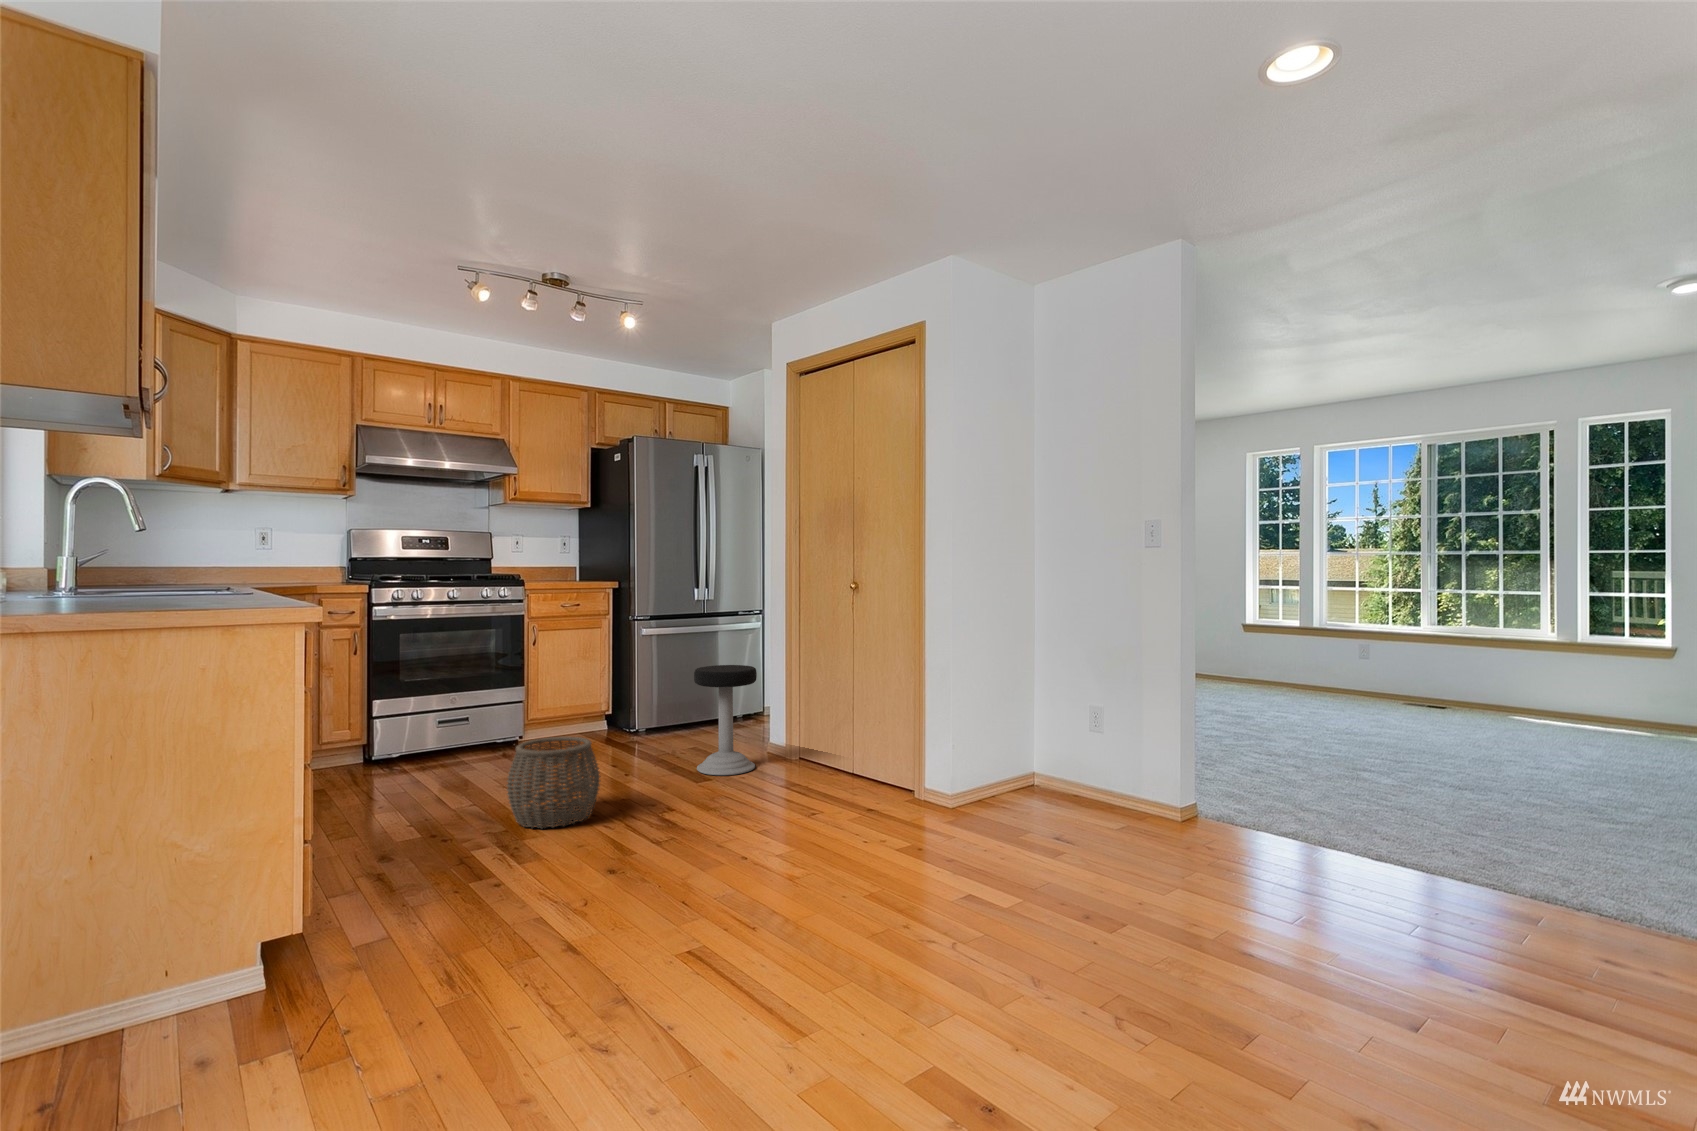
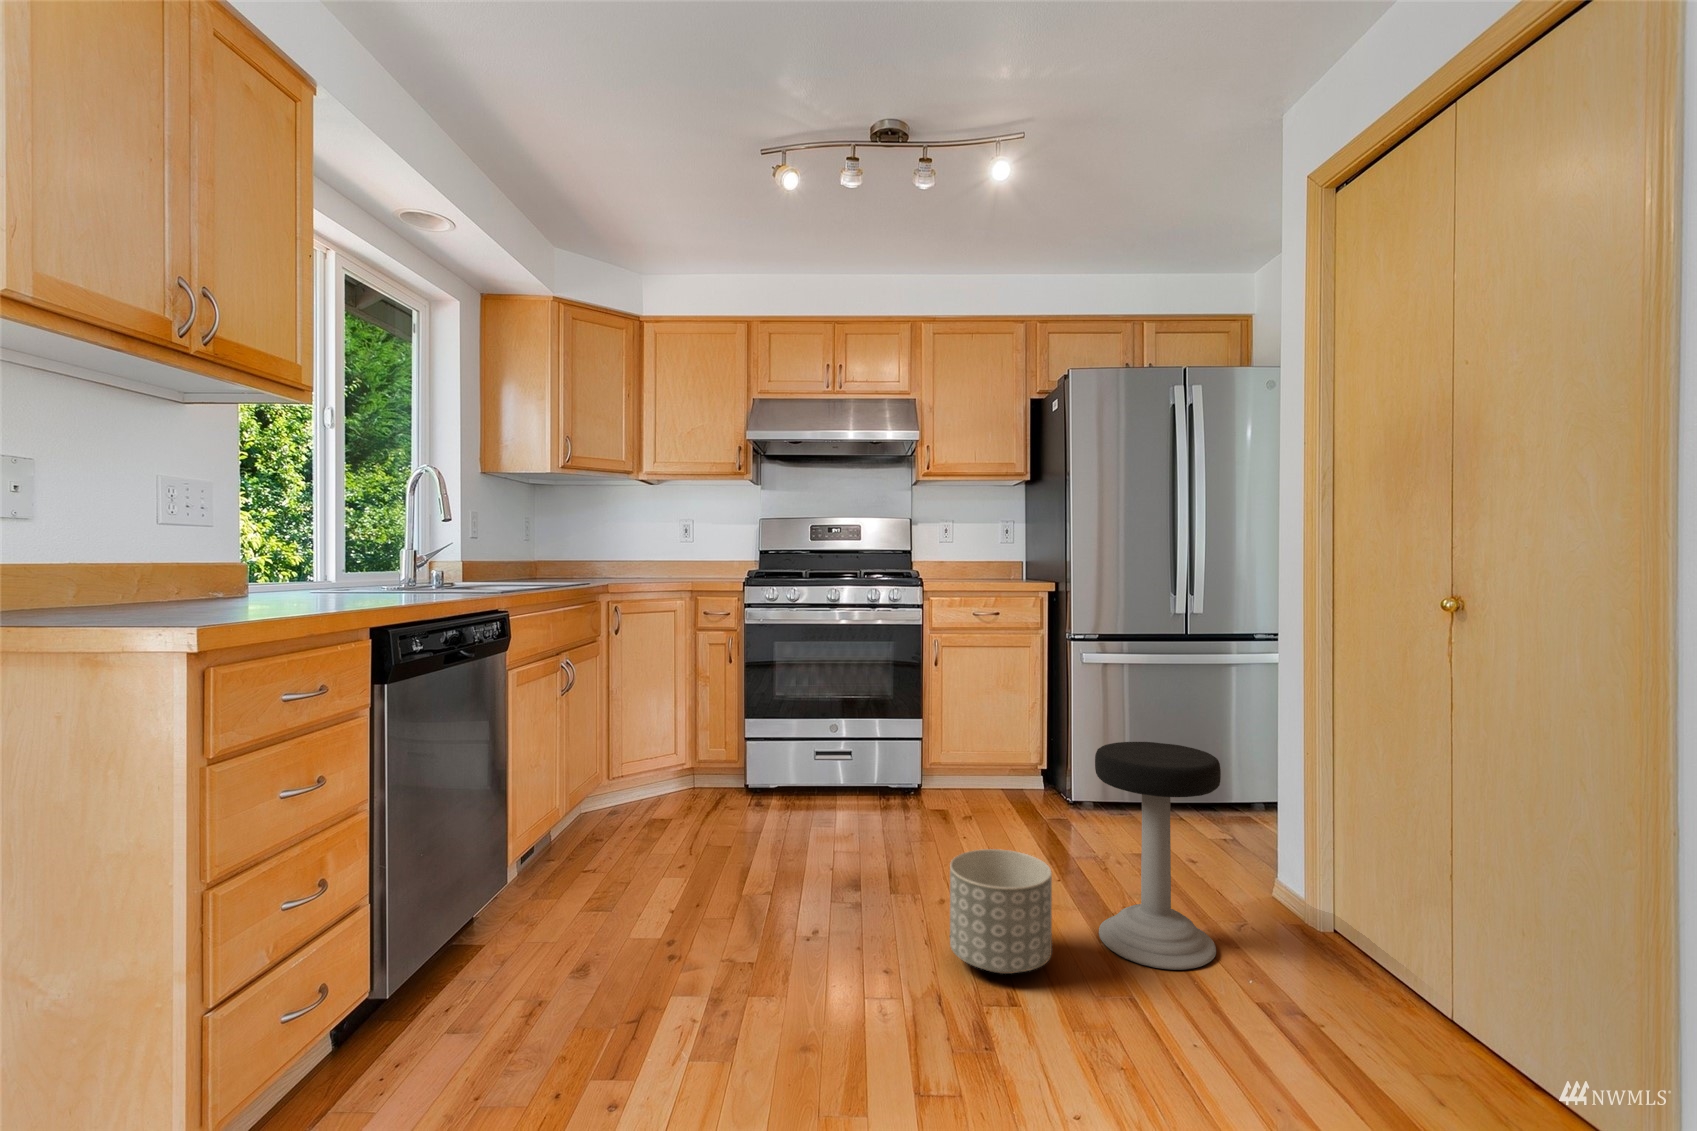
planter: none [629,731,686,792] -> present [950,849,1052,974]
woven basket: present [507,737,600,828] -> none [715,839,864,1017]

